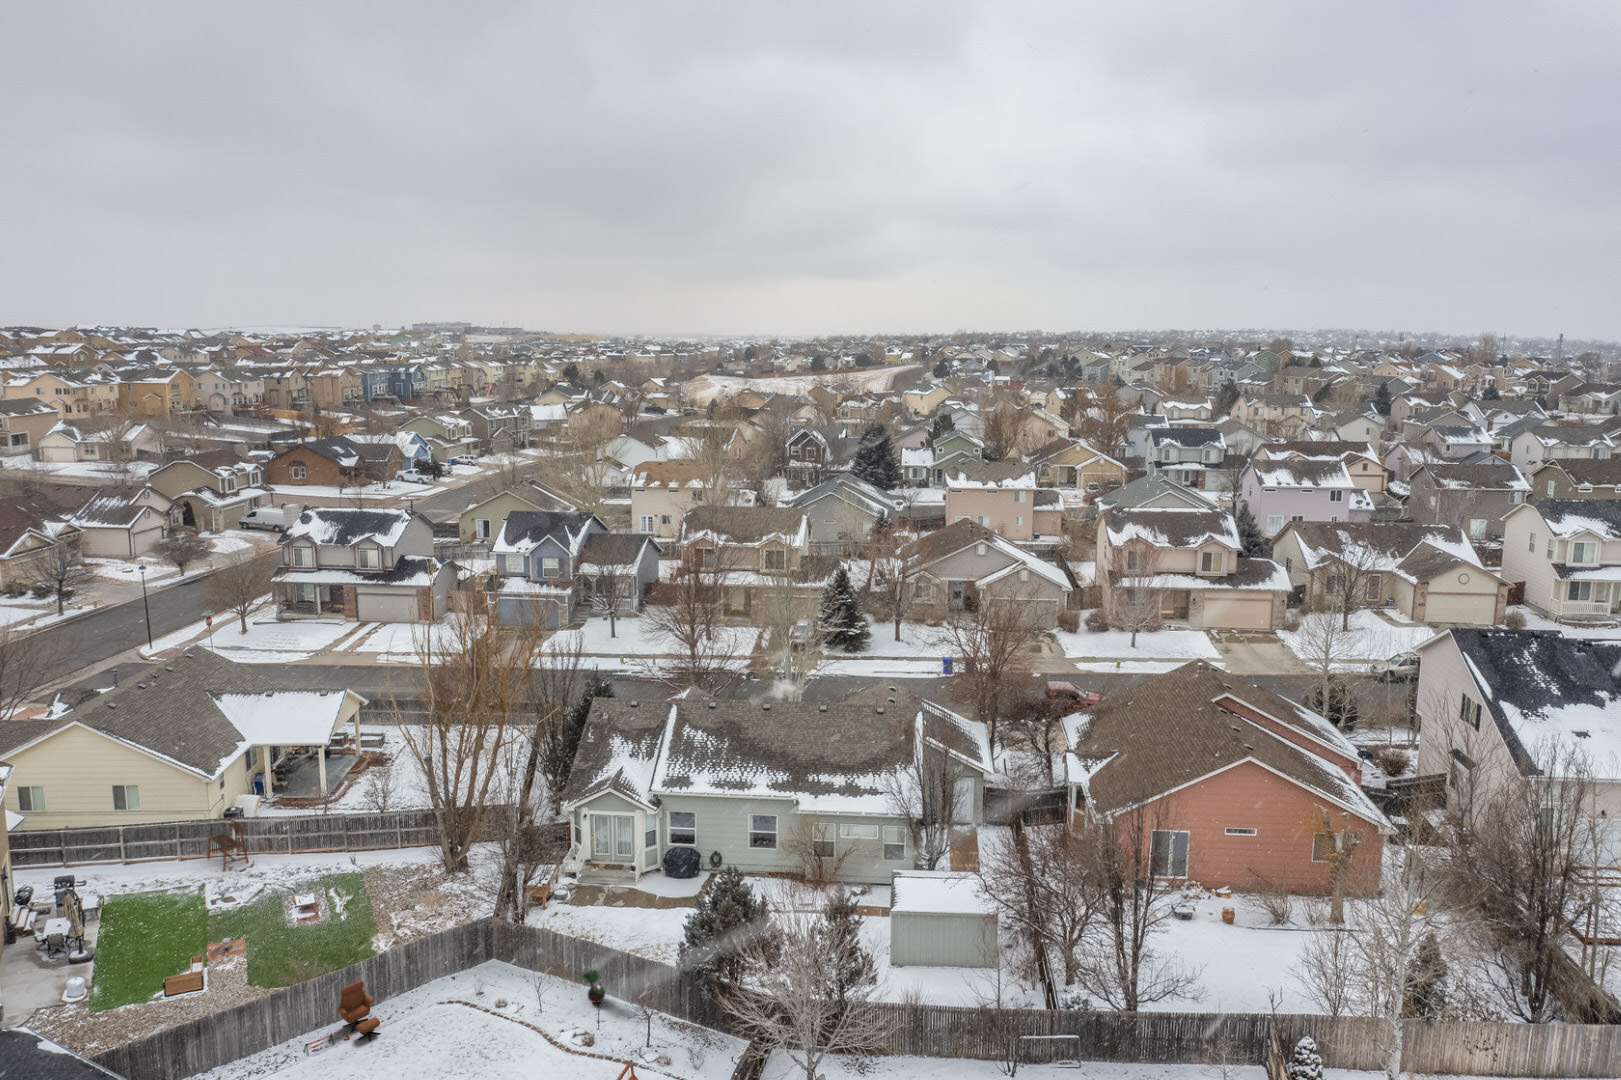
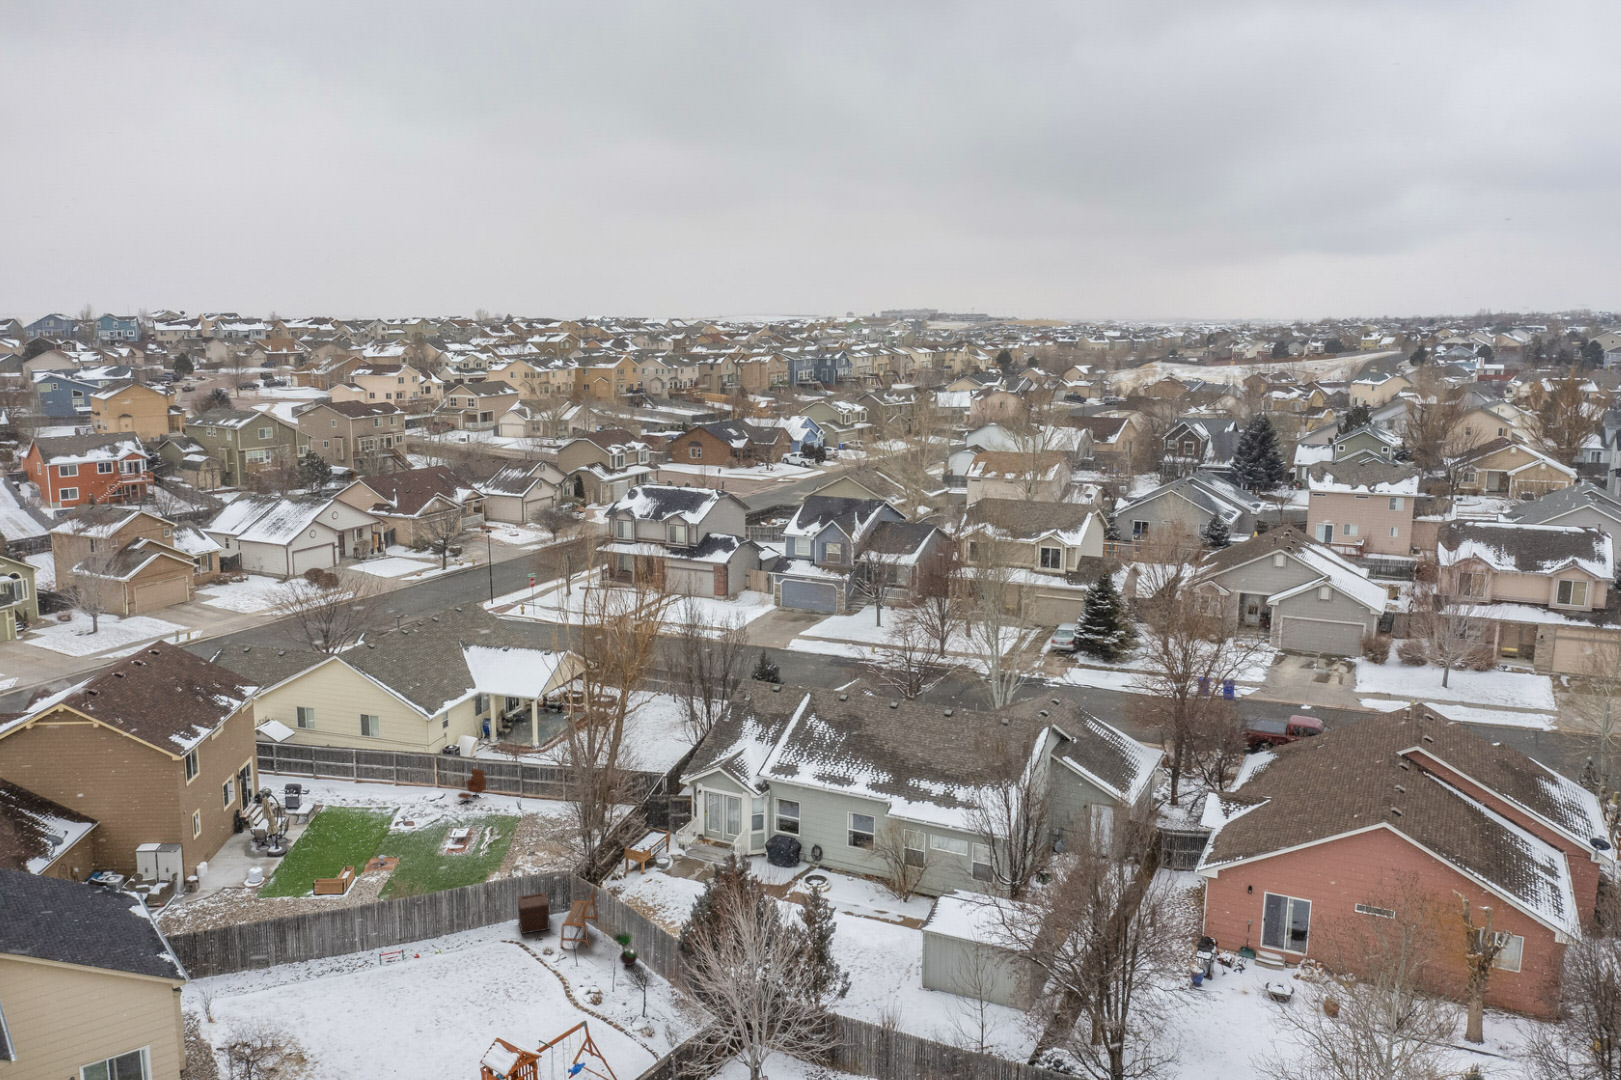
bench: present [207,818,248,871] -> present [560,886,599,947]
wooden crate: none [443,944,485,994] -> present [518,892,550,934]
lounge chair: present [337,980,381,1041] -> present [458,769,486,803]

